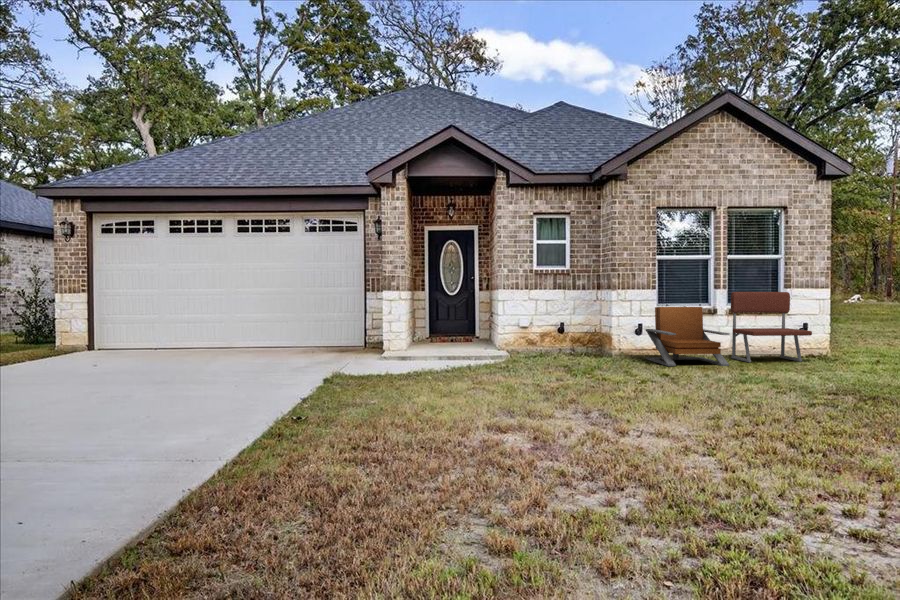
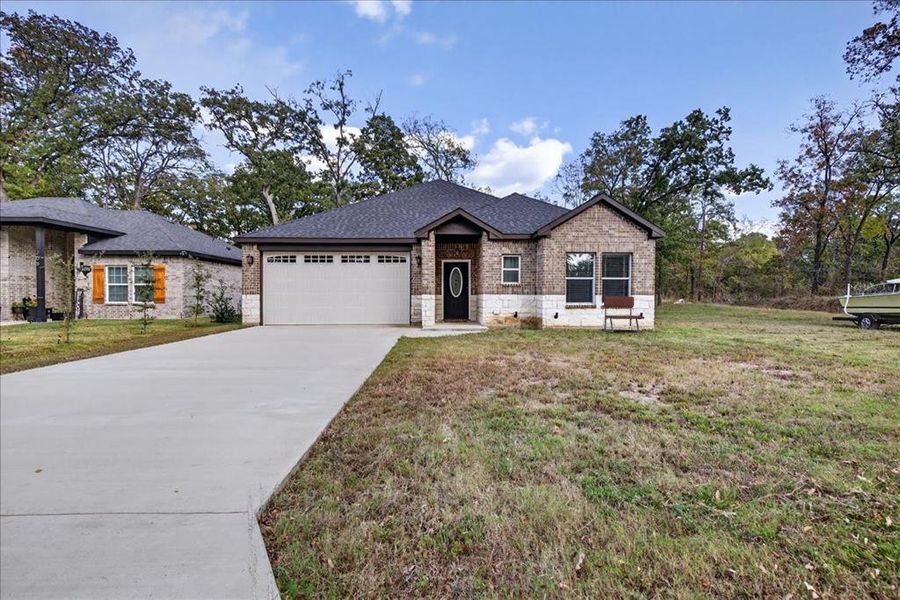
lounge chair: present [646,307,729,366] -> none [560,304,602,334]

